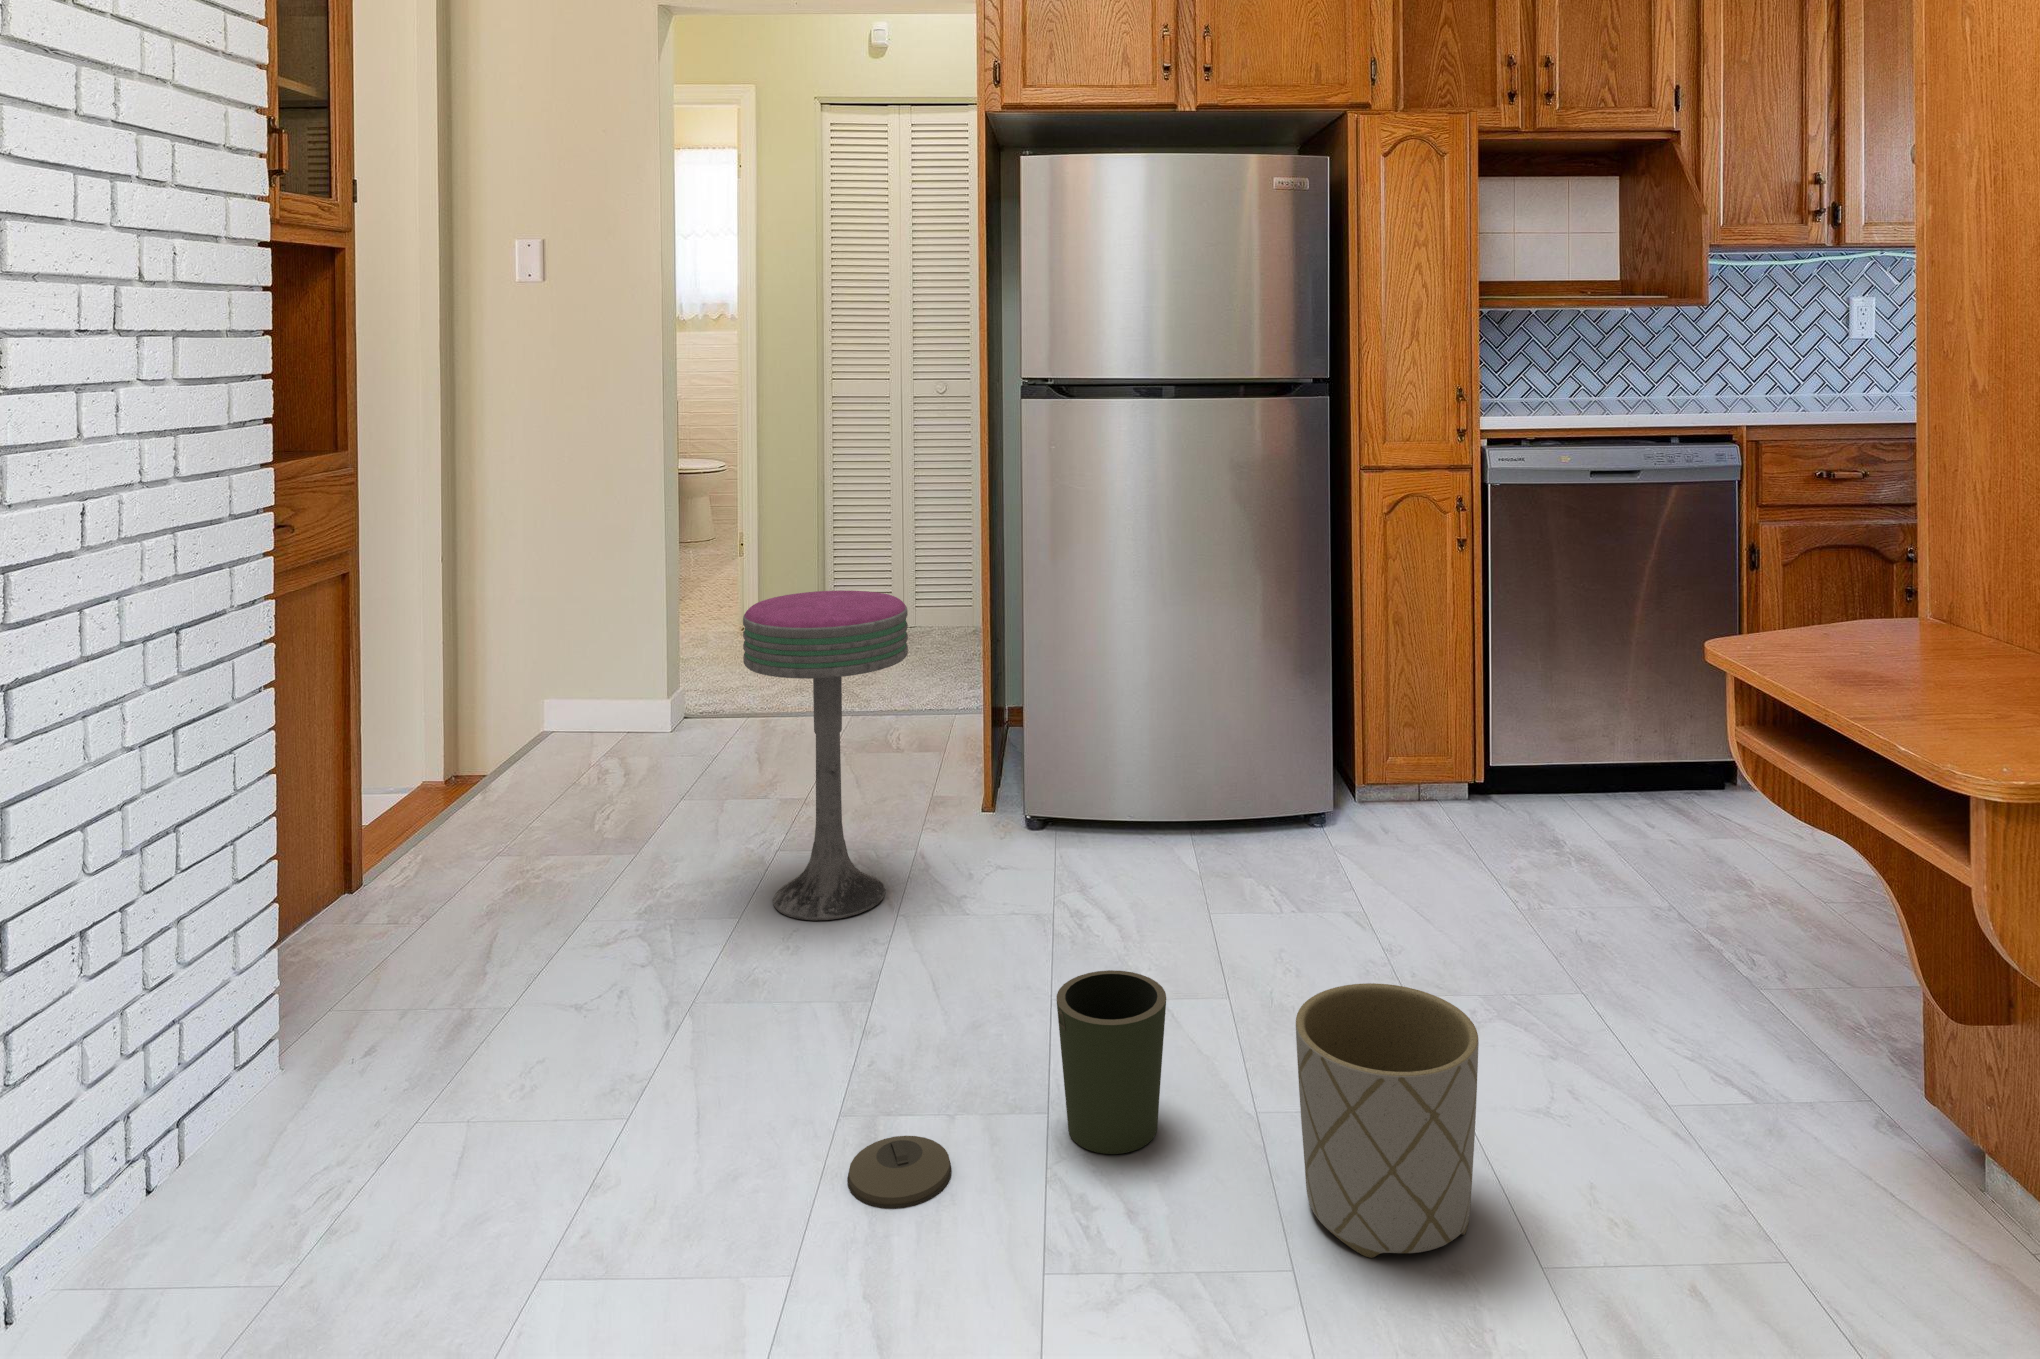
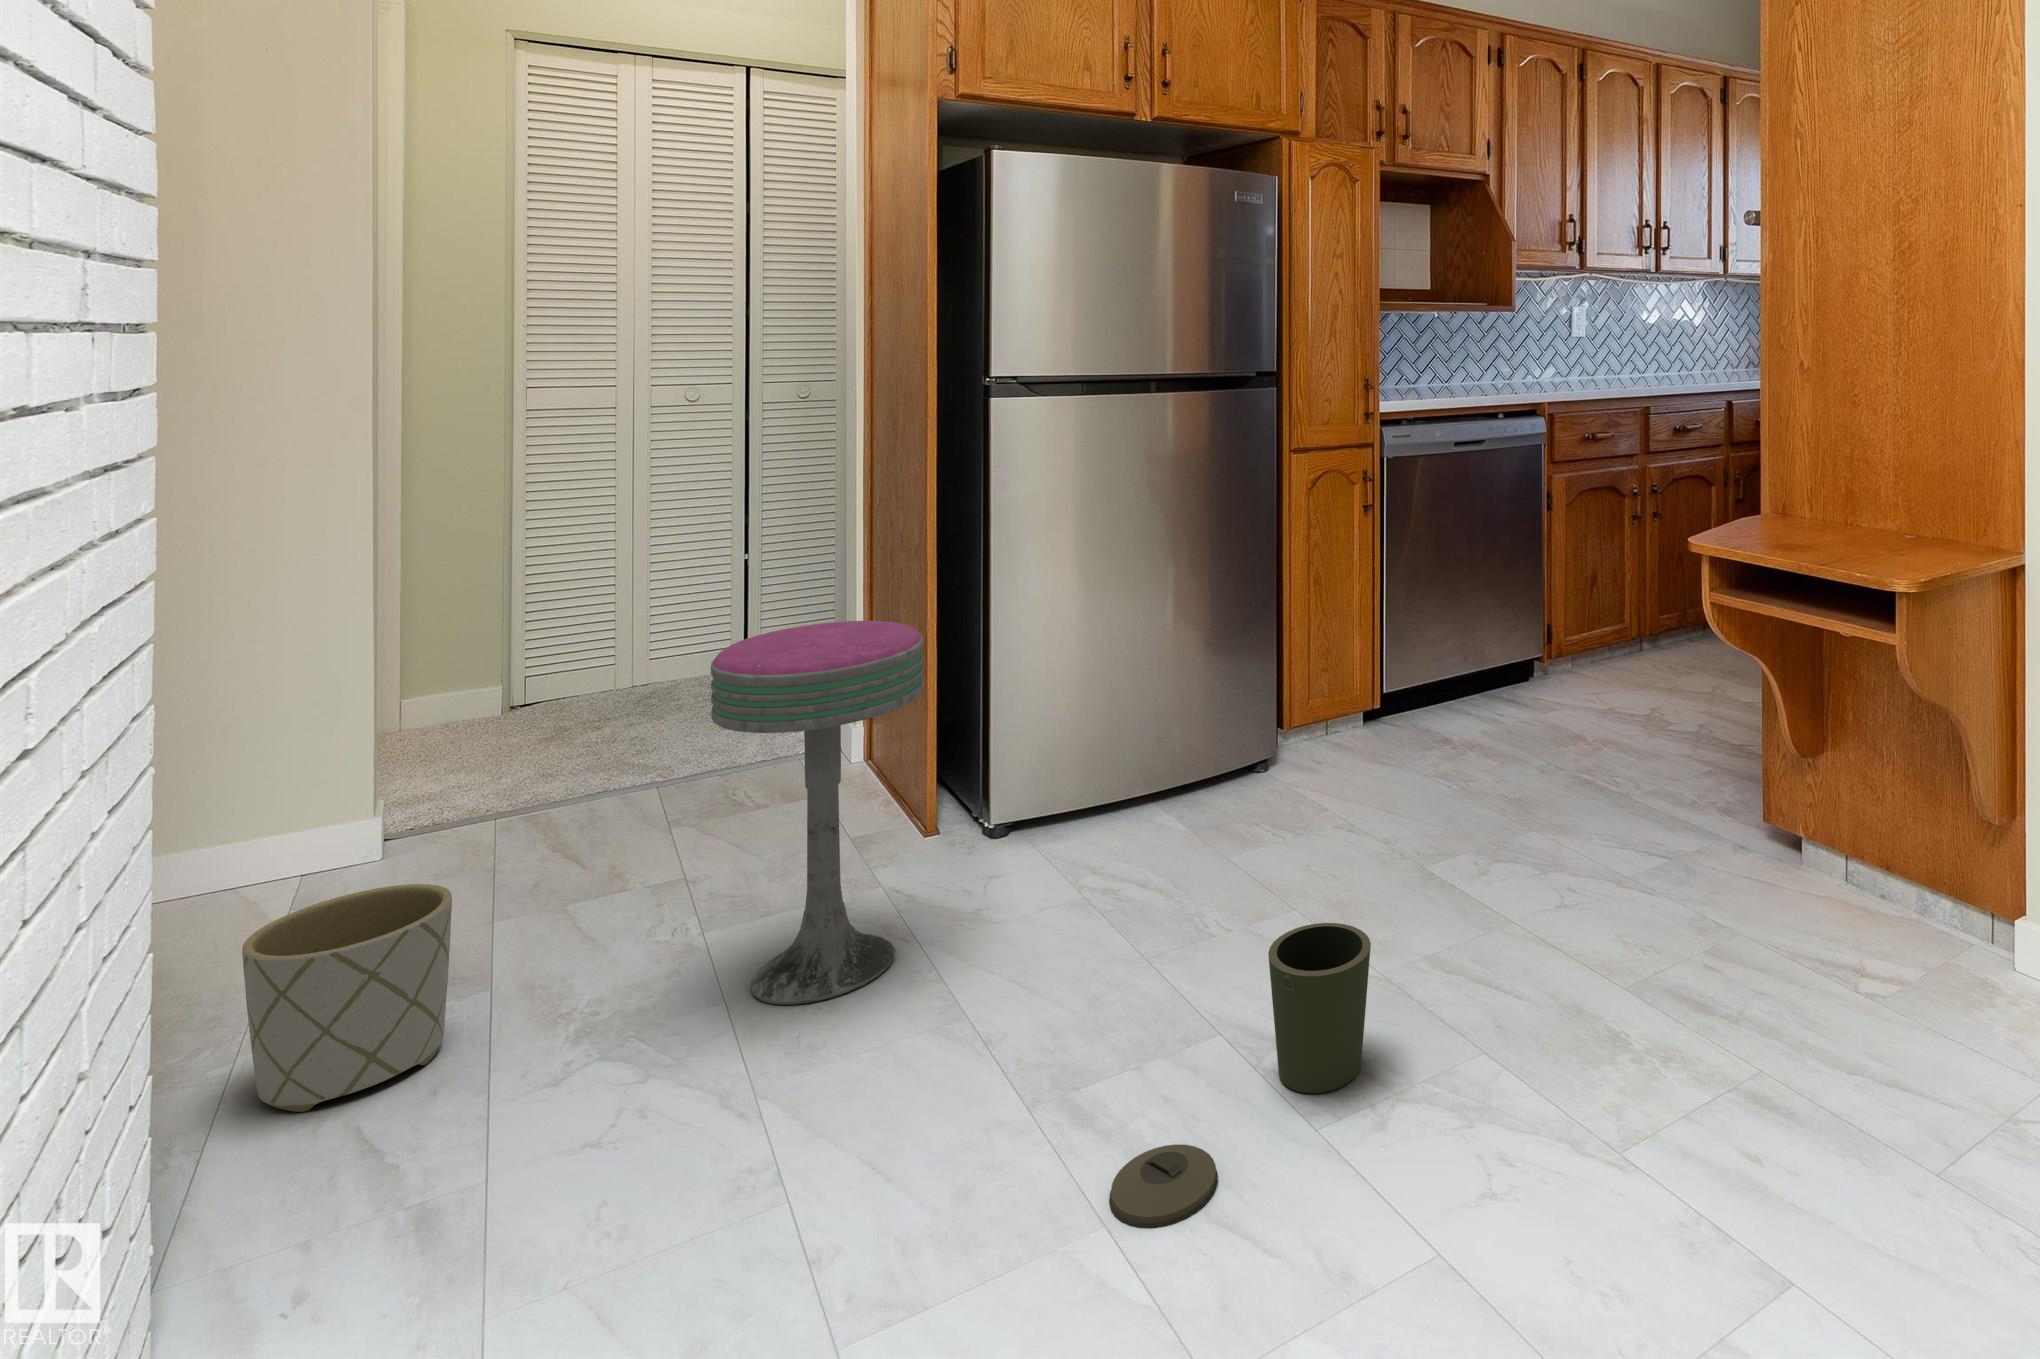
planter: present [1296,983,1479,1258] -> present [242,884,452,1112]

